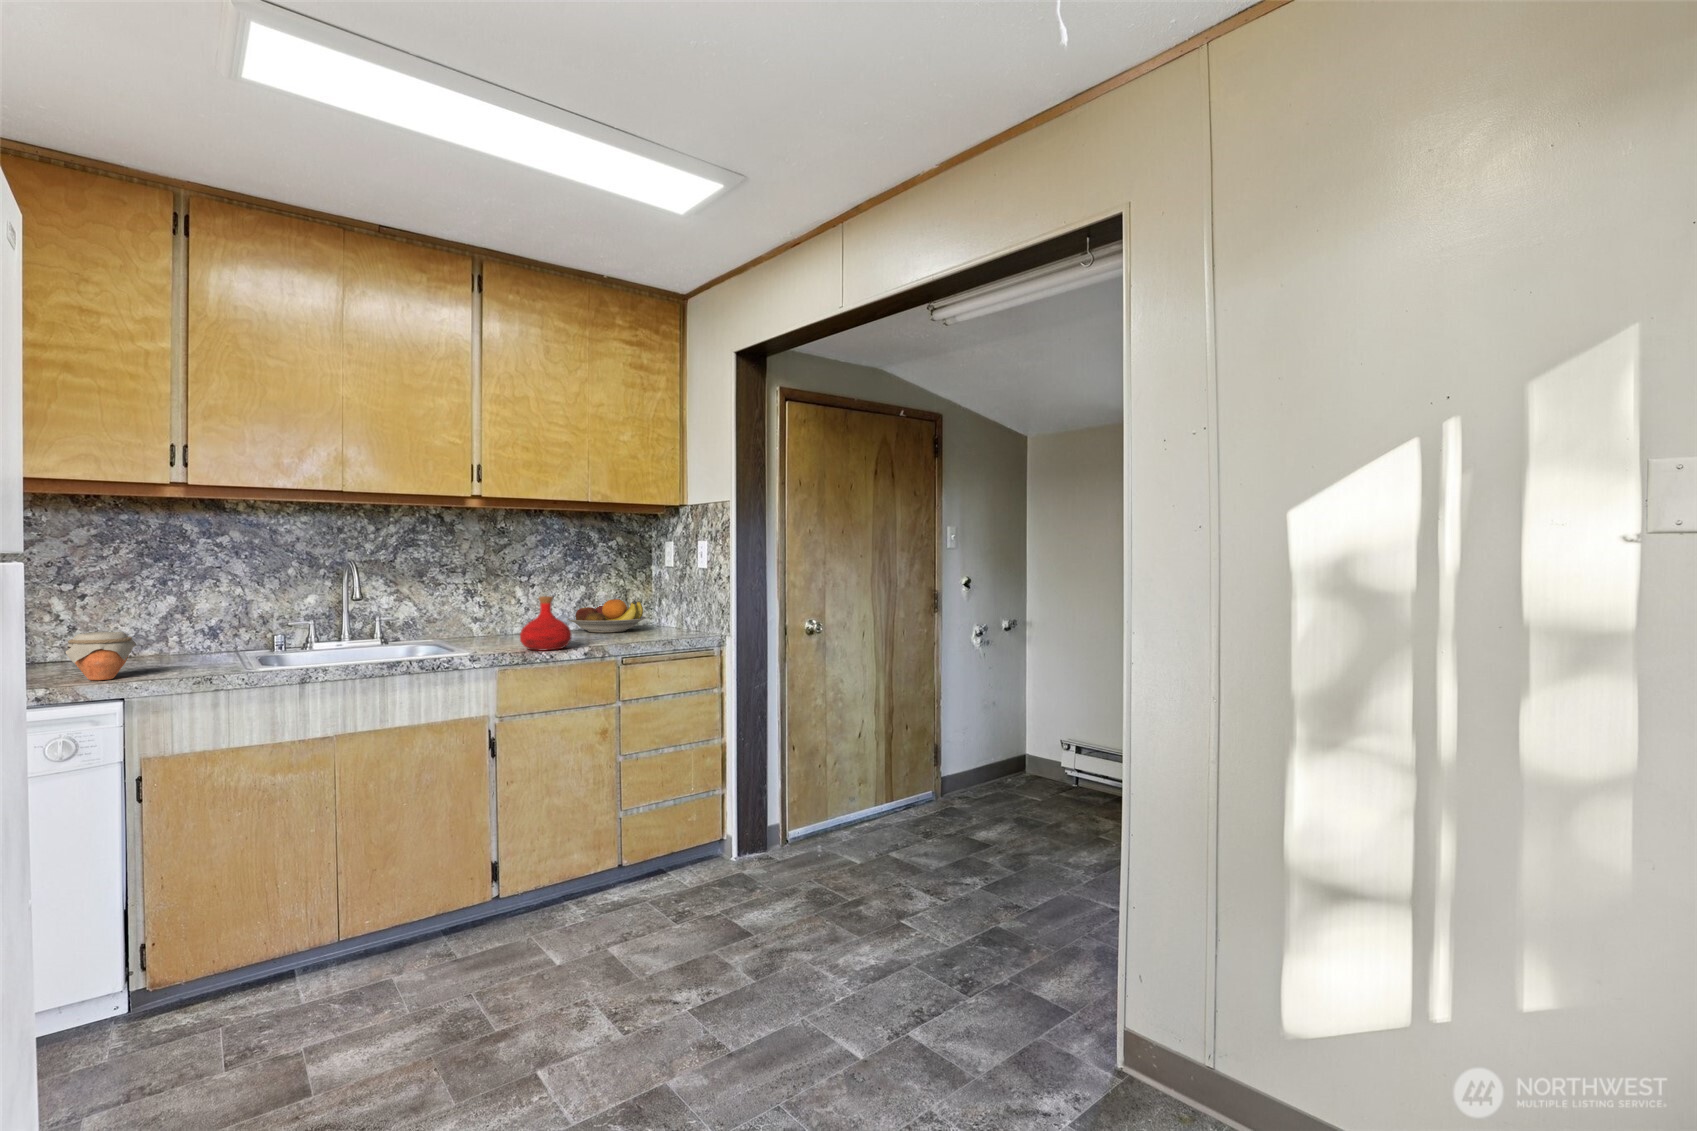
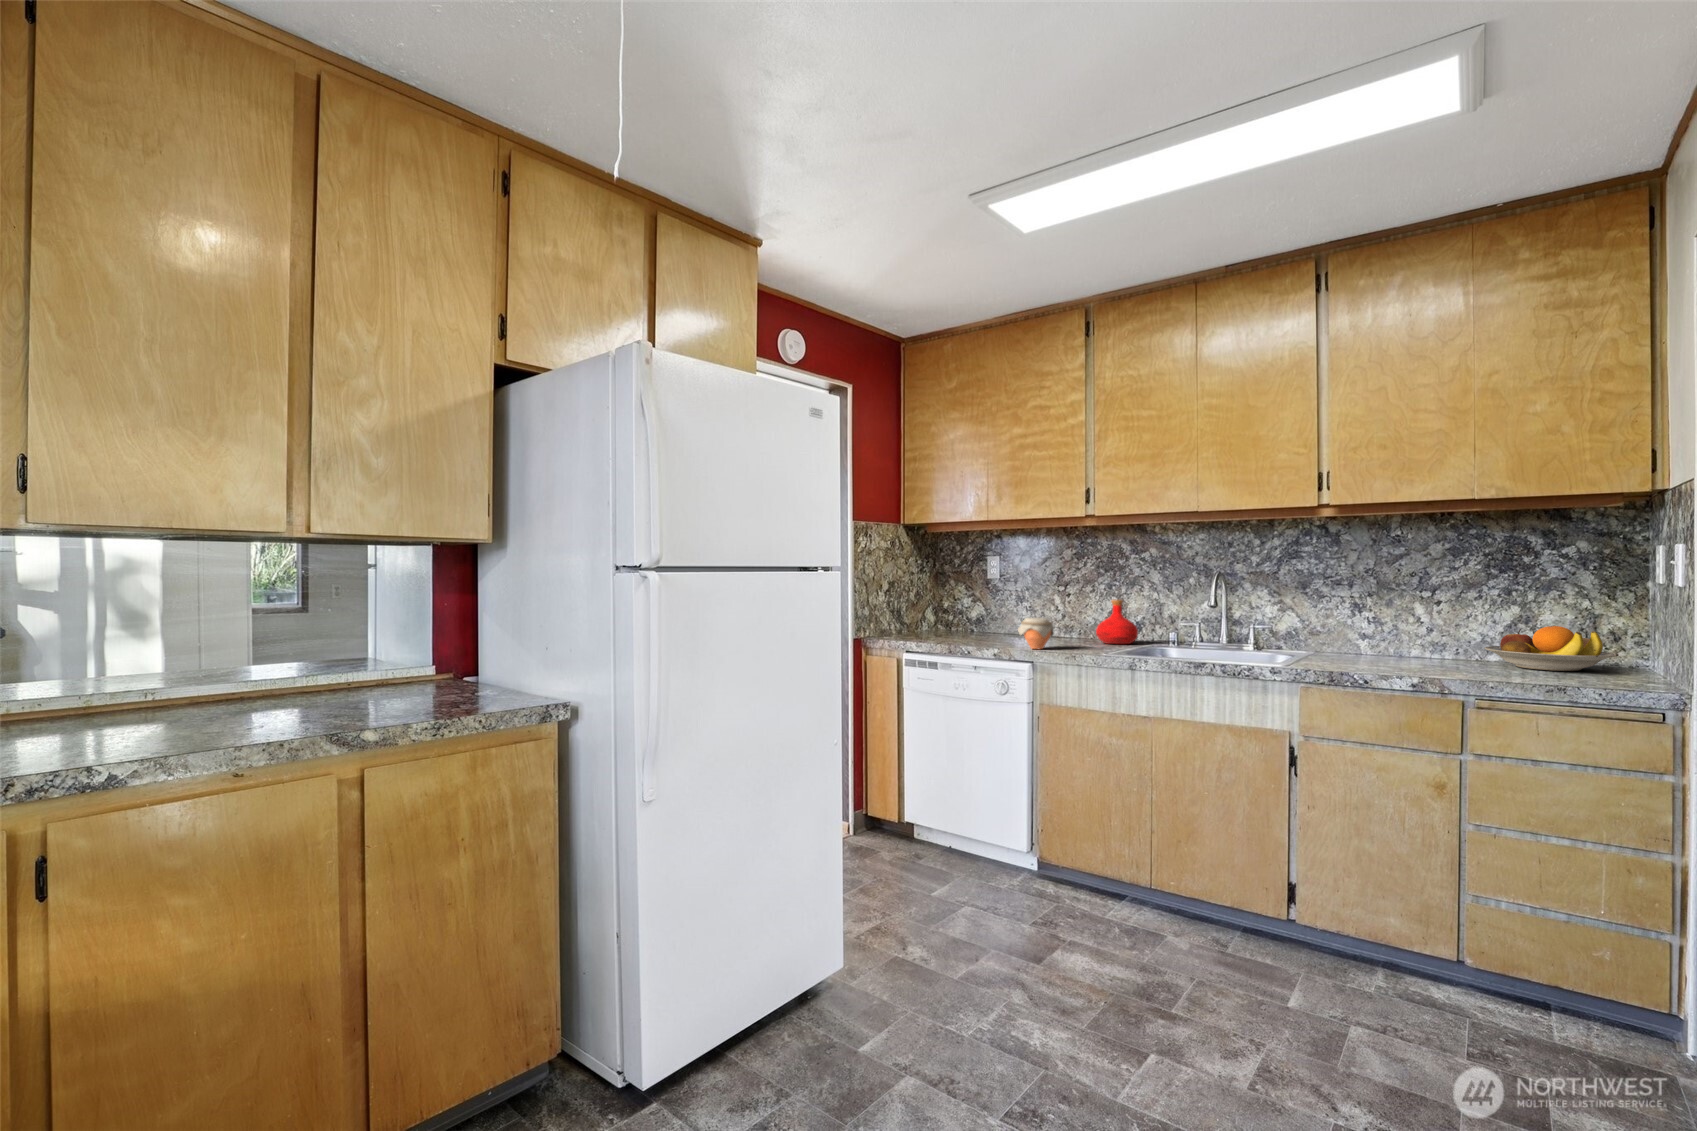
bottle: present [520,596,572,650] -> present [1096,599,1138,644]

